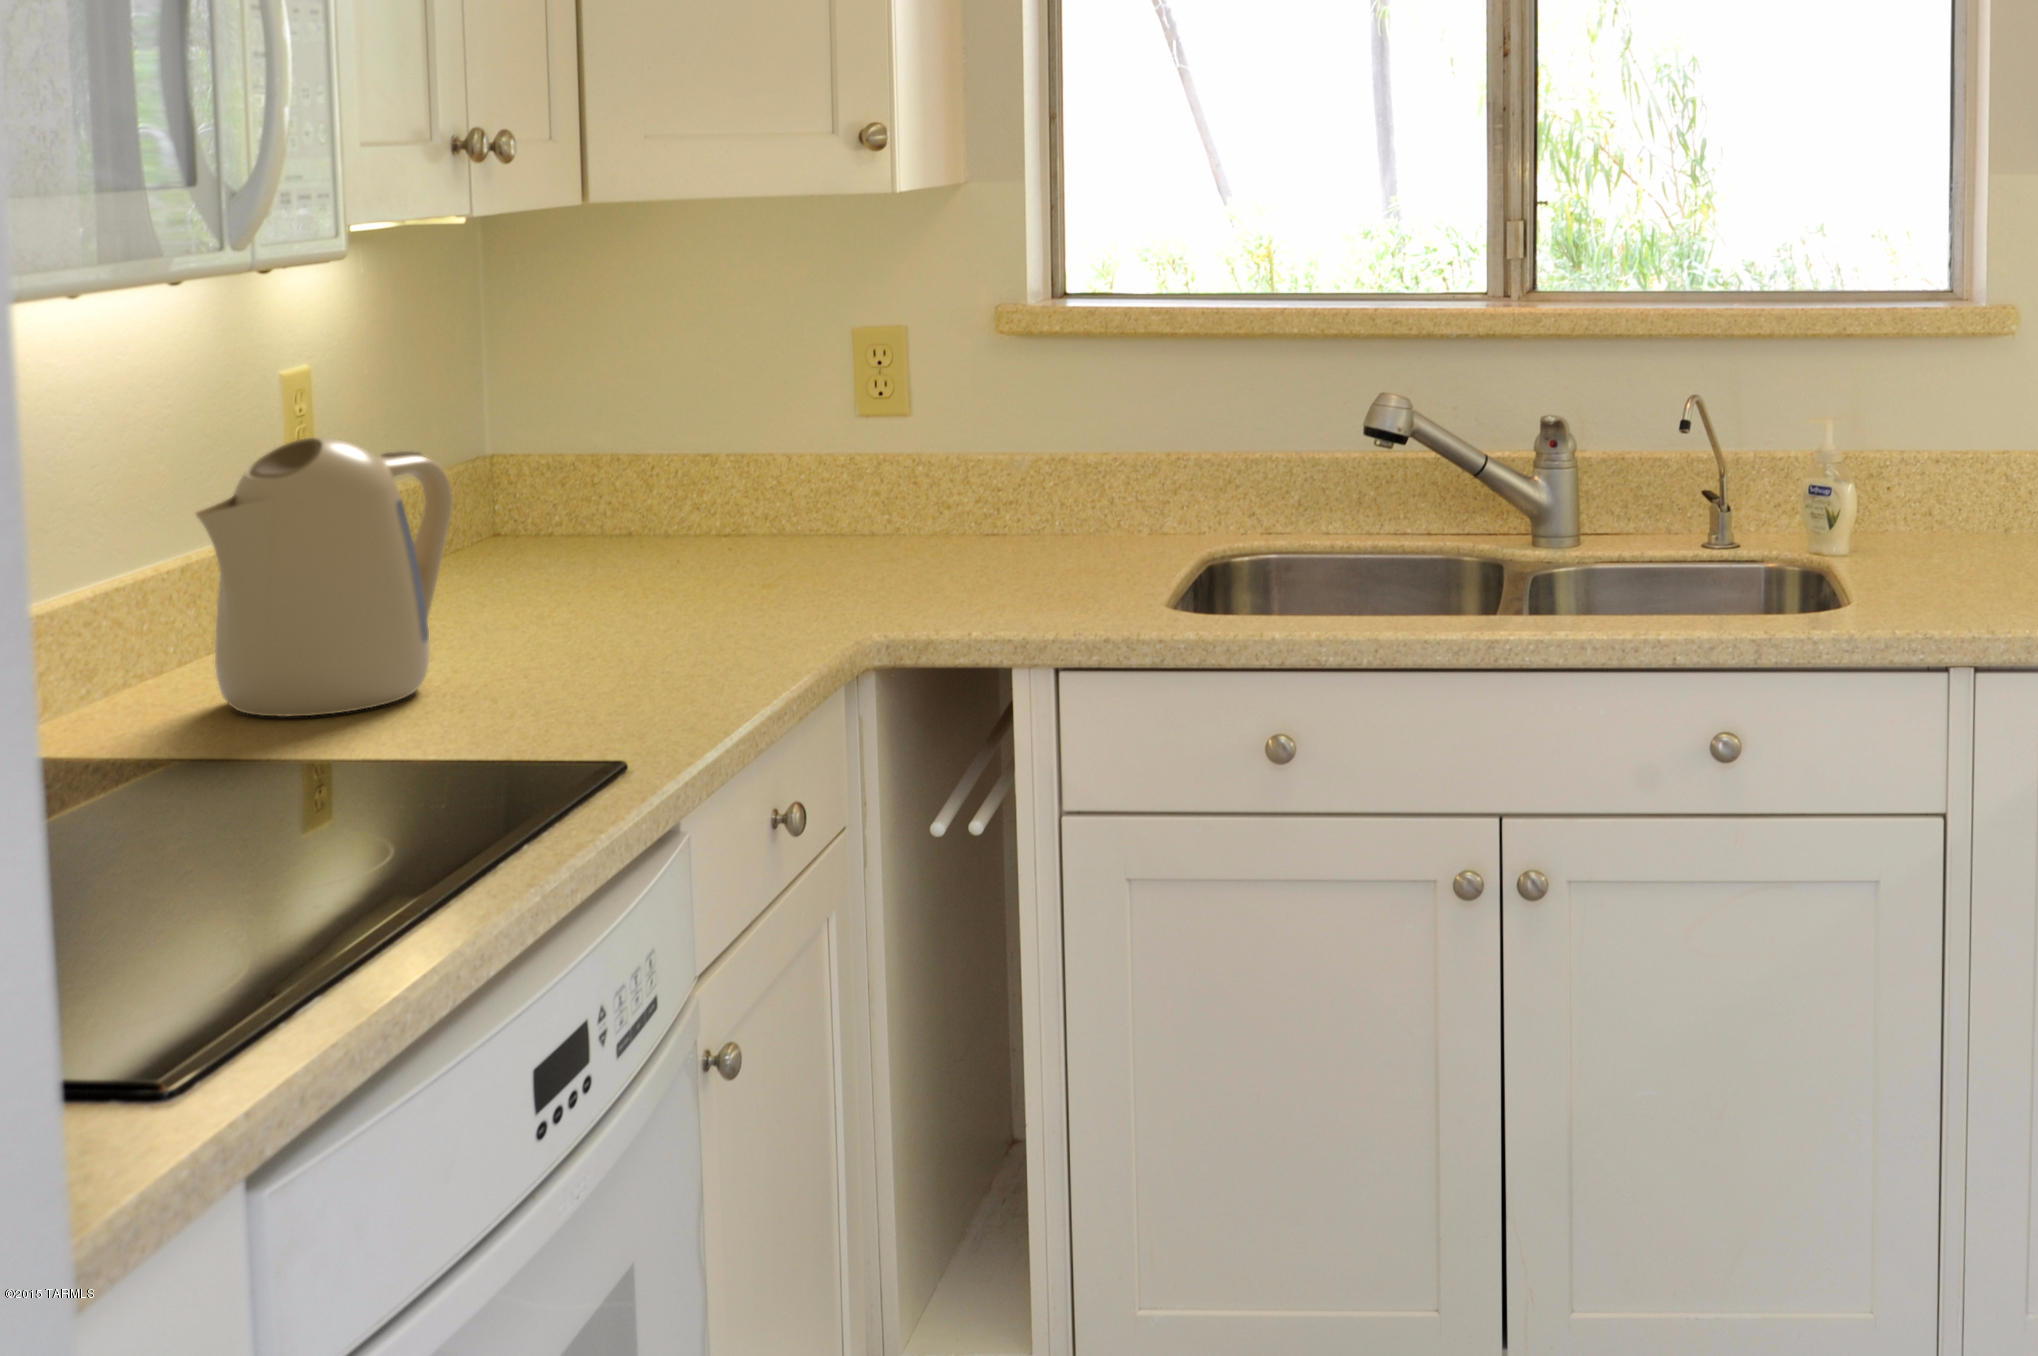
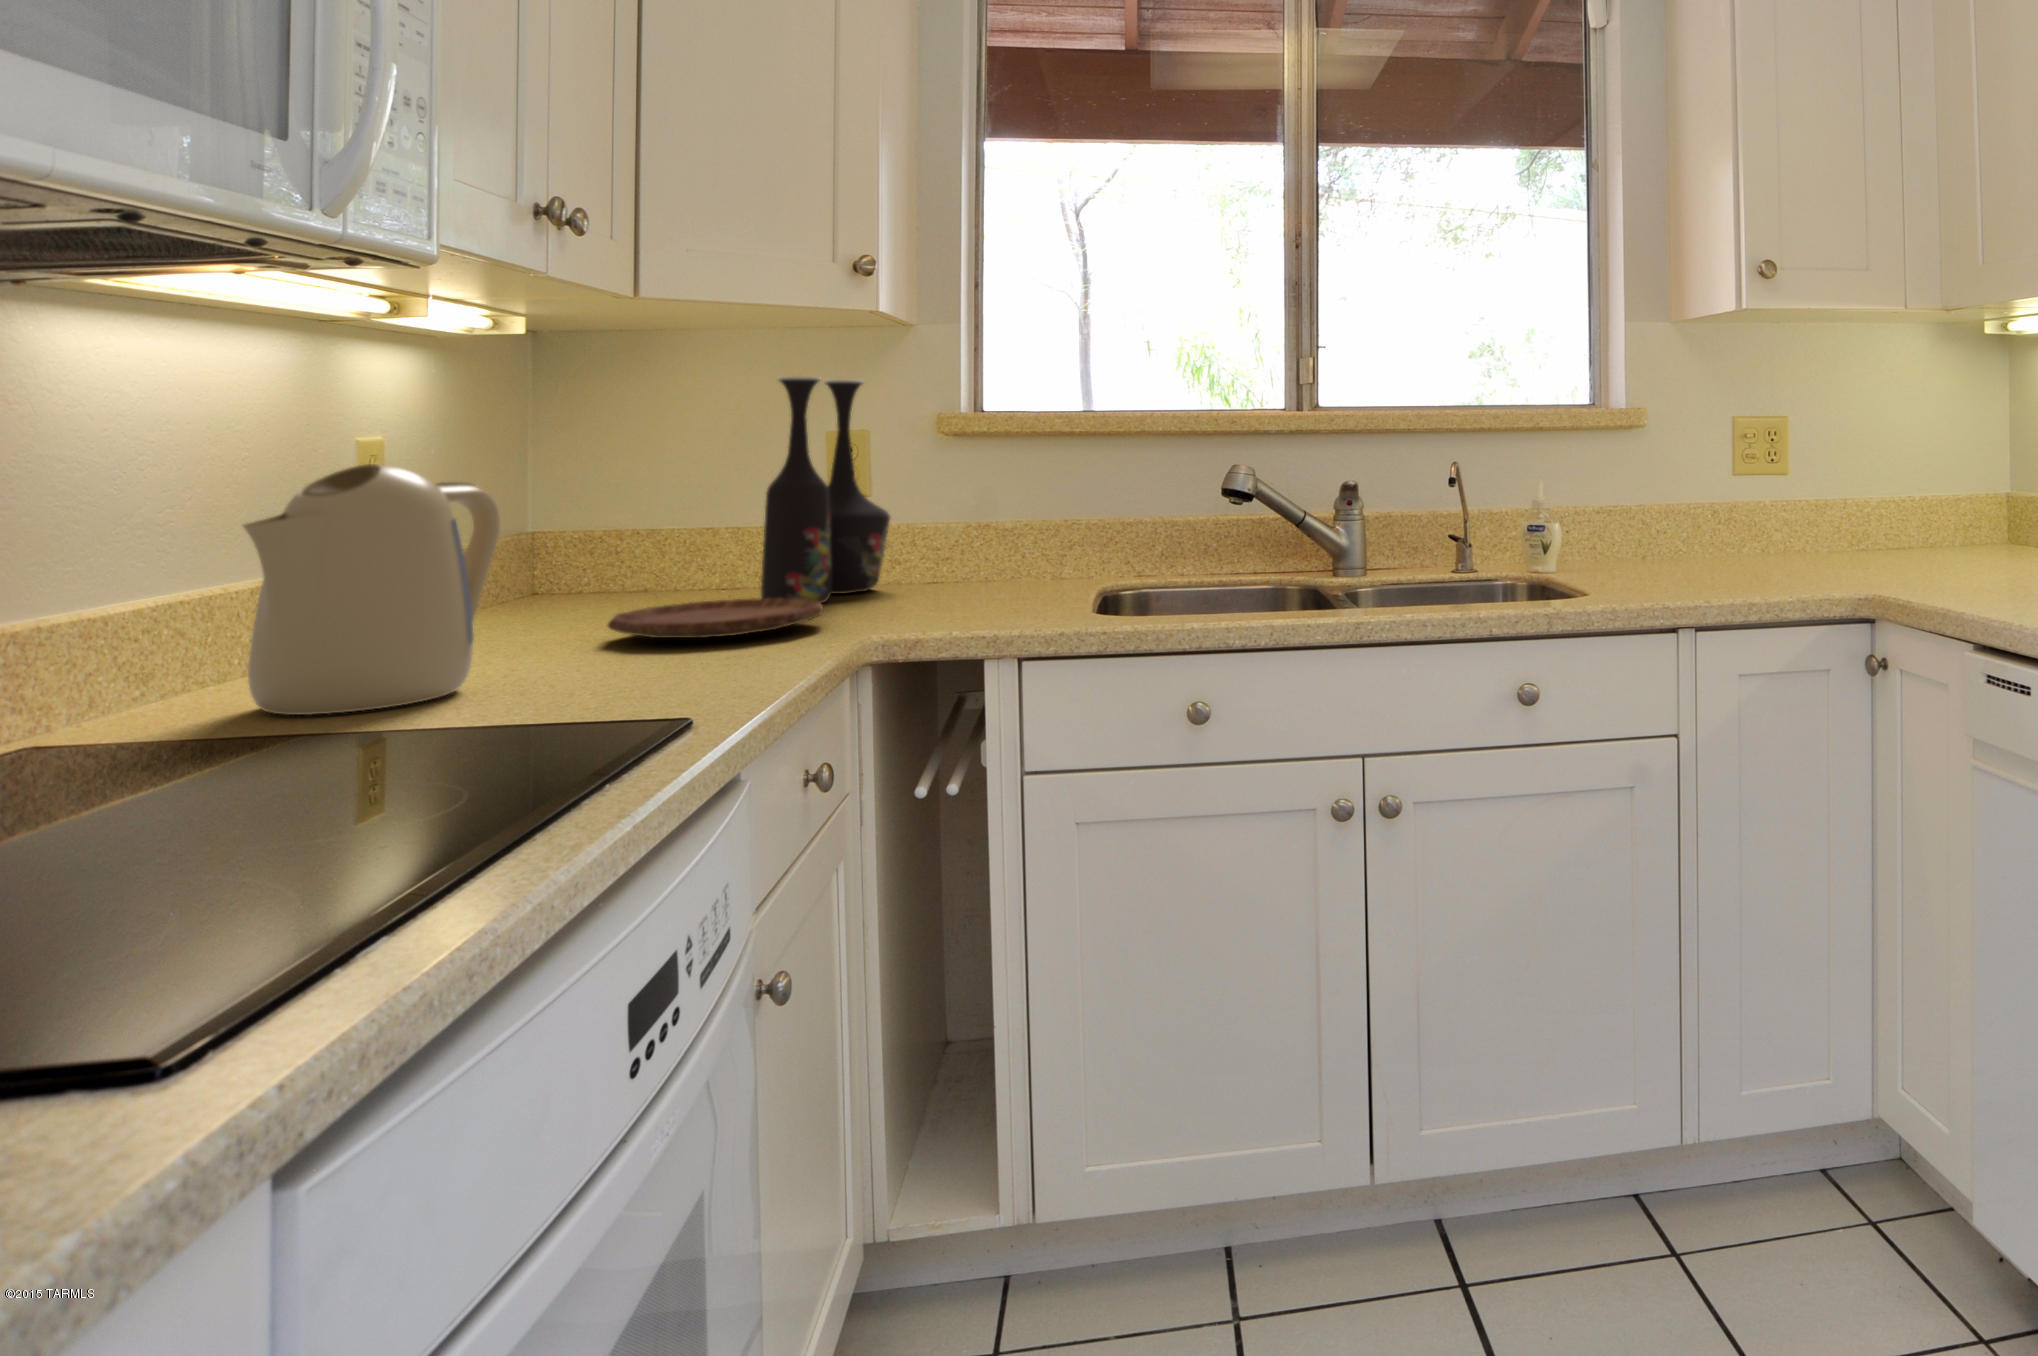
vase: none [775,267,937,571] -> present [761,377,891,603]
tray: none [583,567,830,626] -> present [607,598,823,638]

